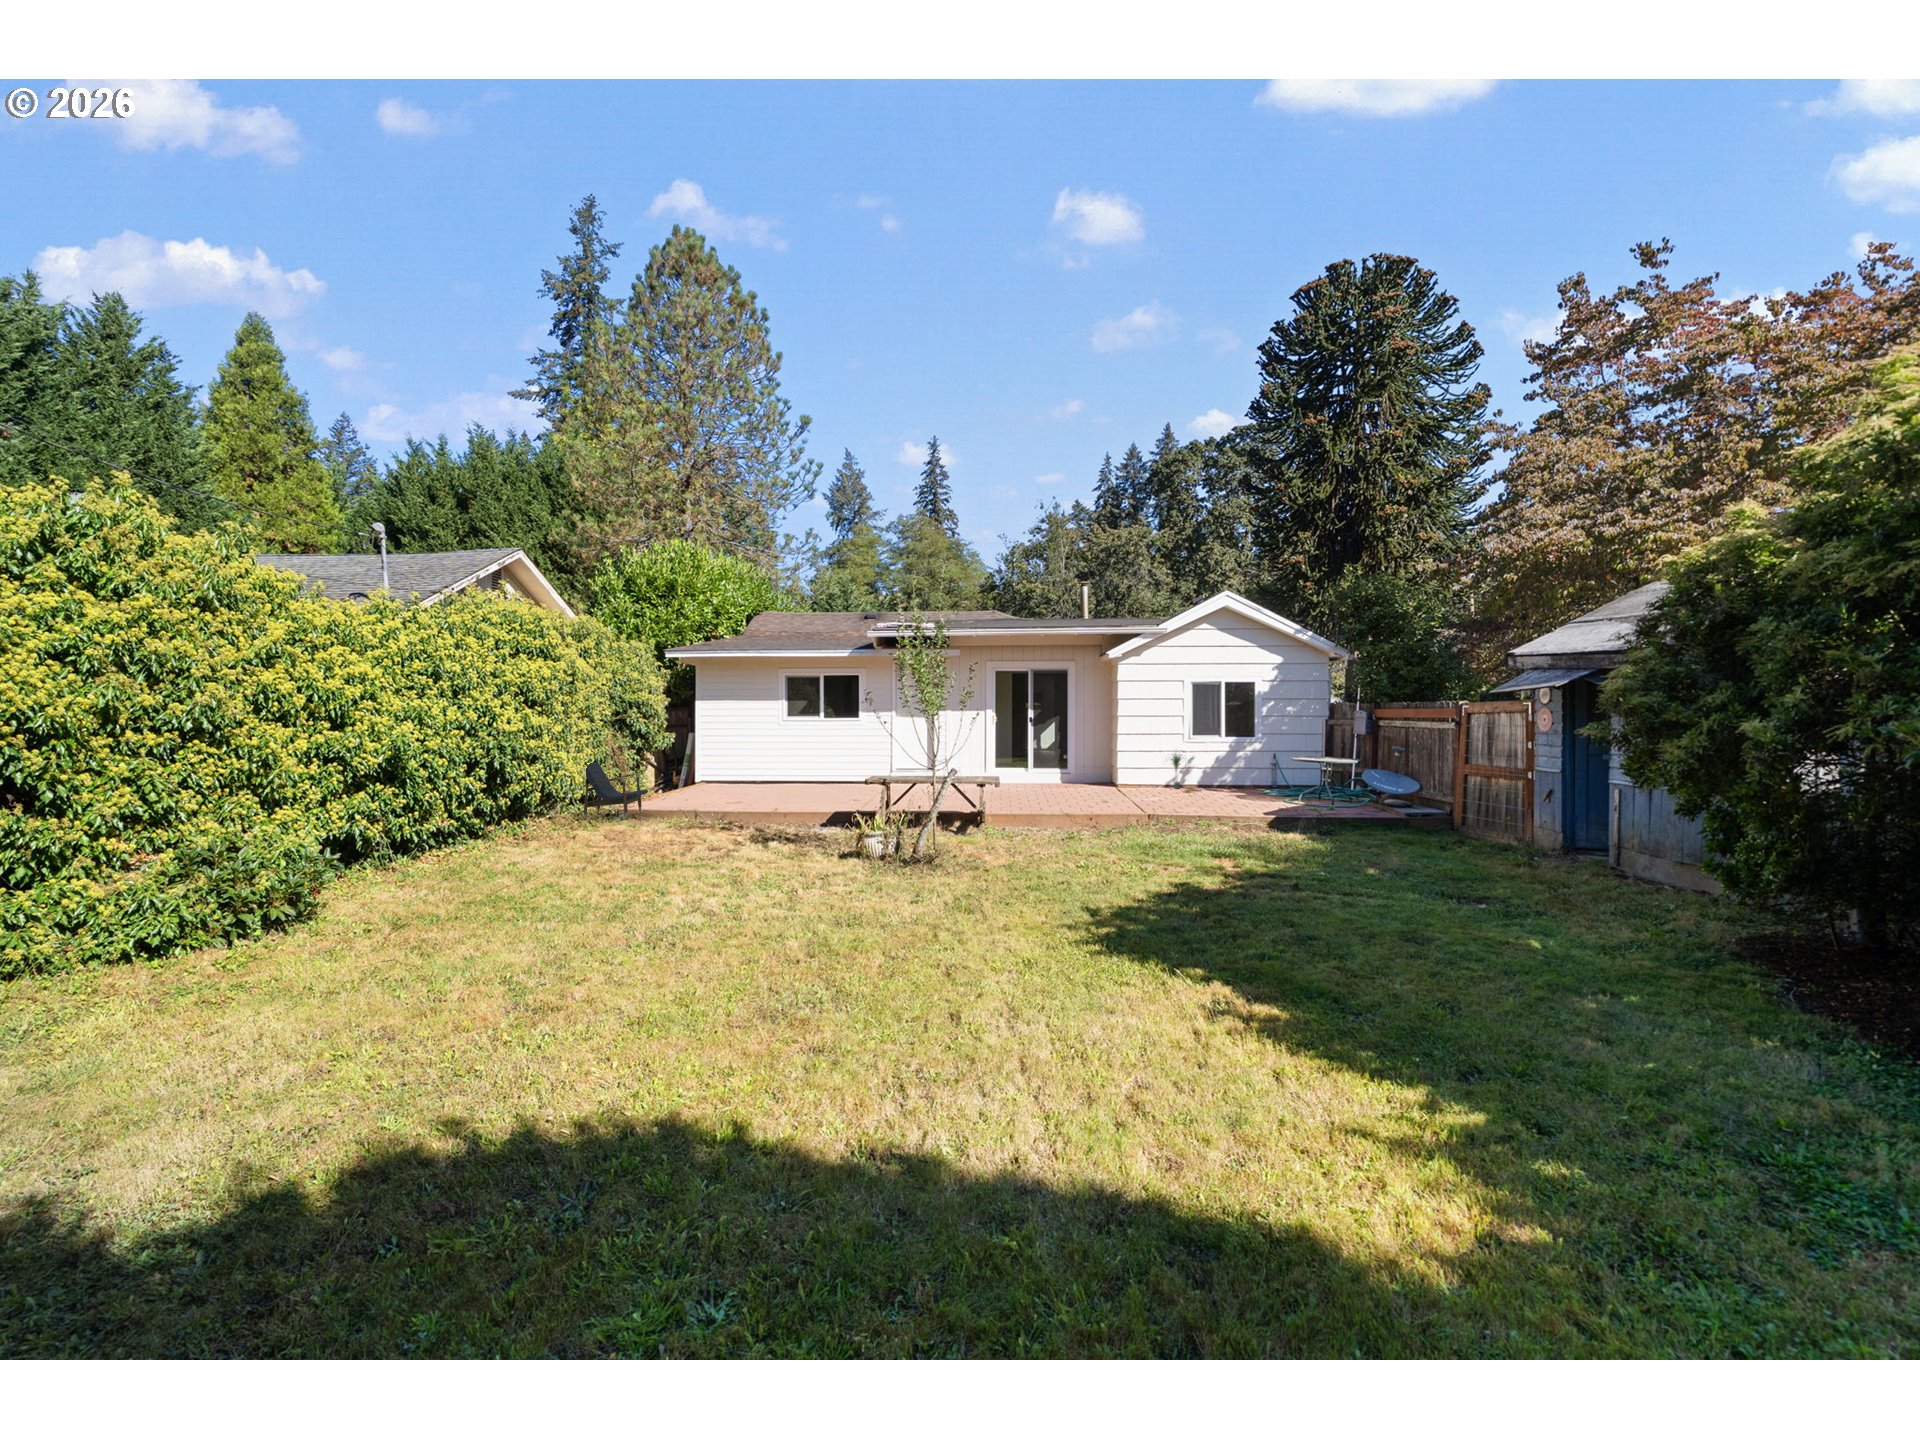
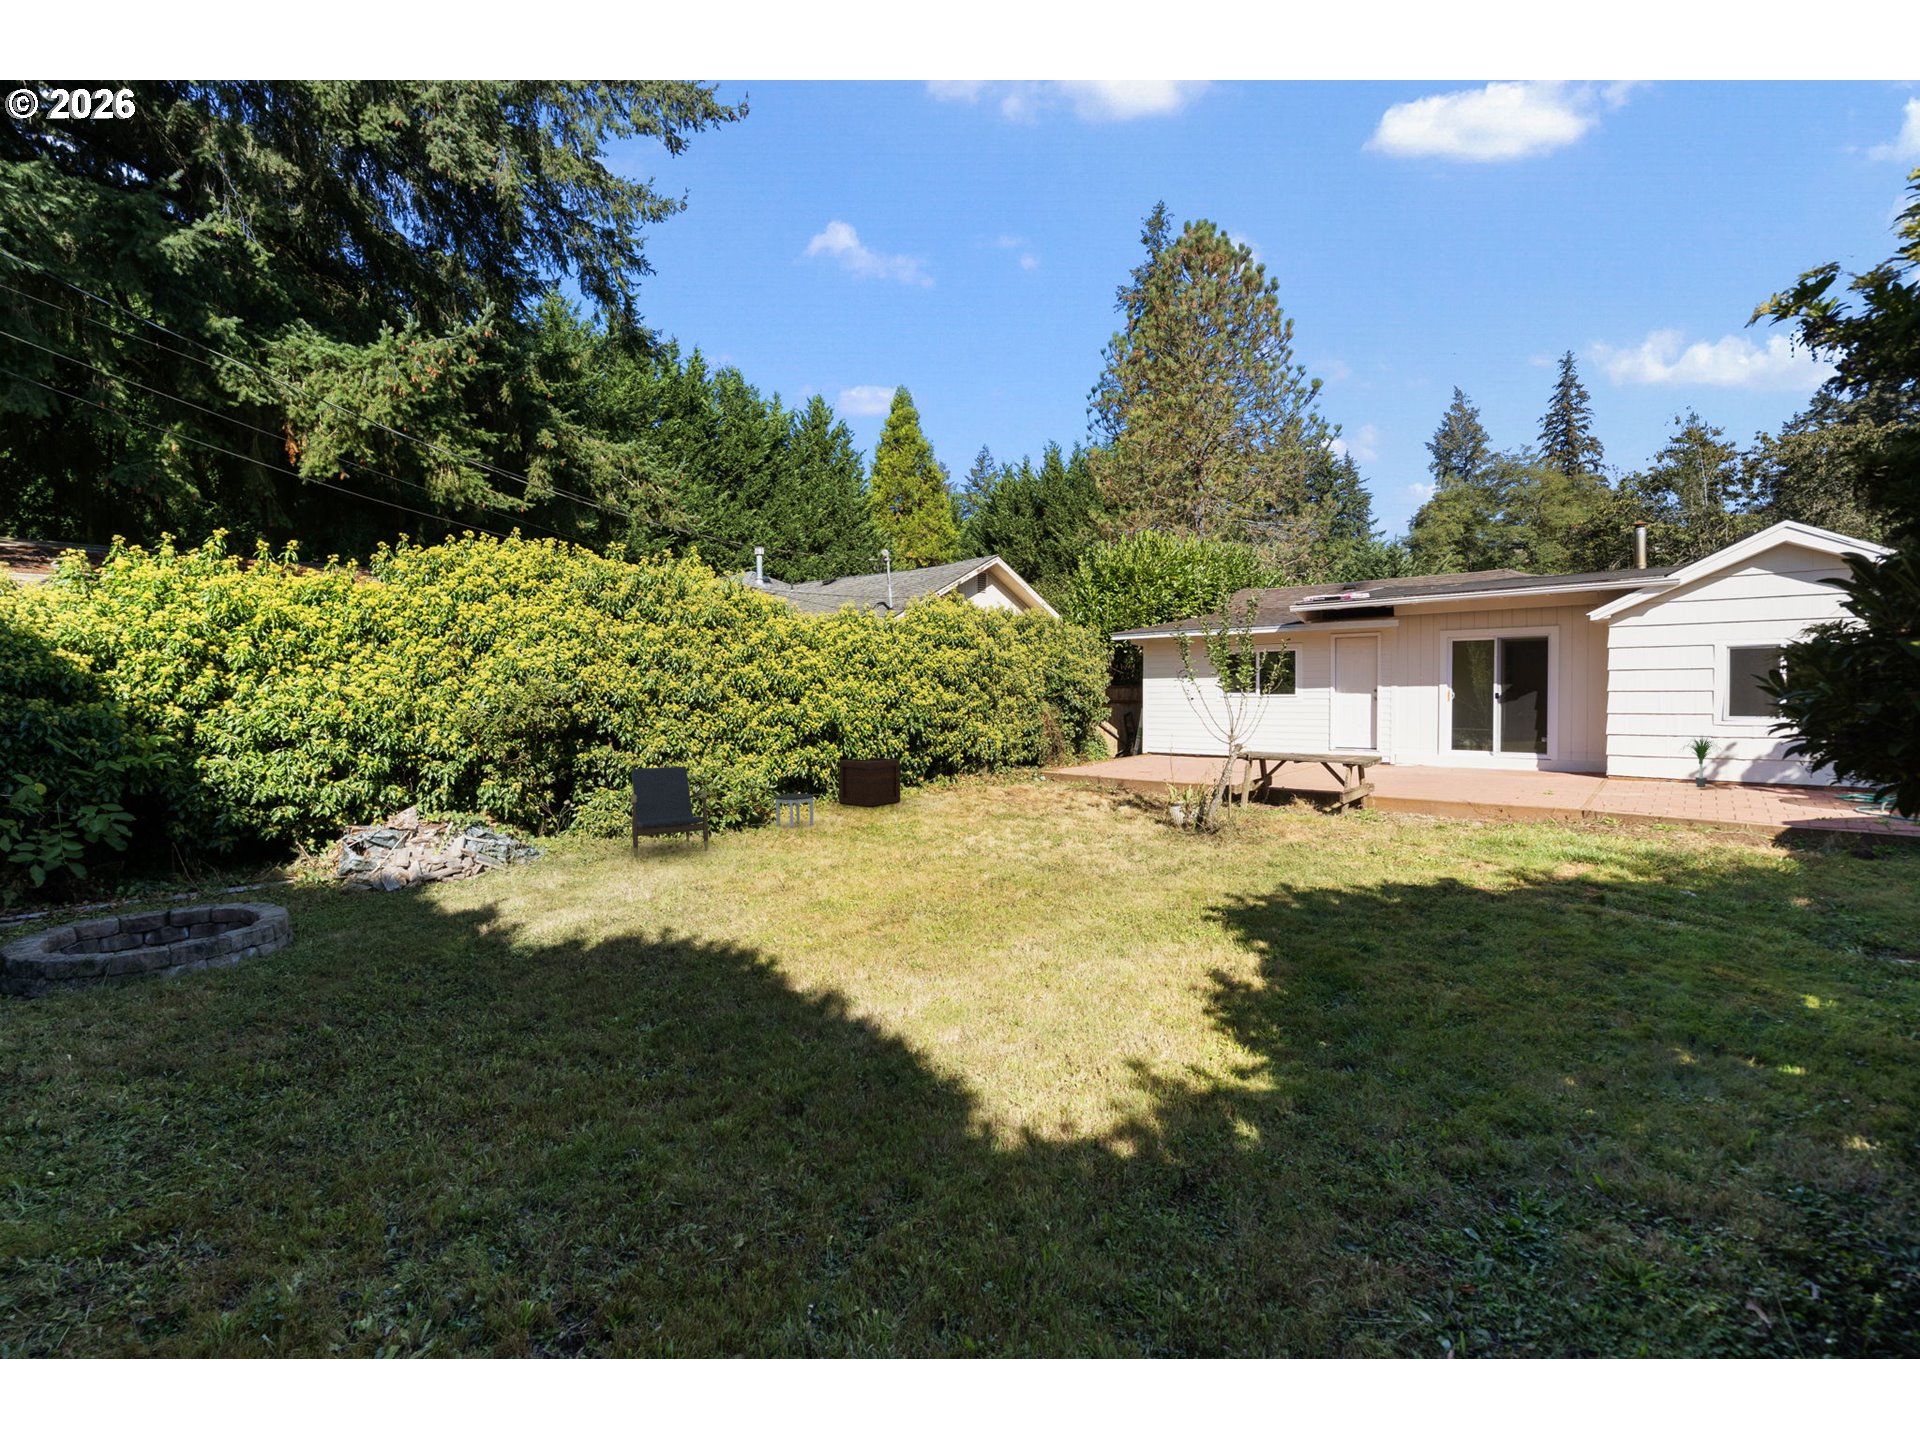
lounge chair: present [584,761,648,819] -> present [628,766,708,857]
wooden crate: none [389,806,488,877] -> present [838,757,900,807]
round table: none [335,868,407,924] -> present [775,793,814,828]

